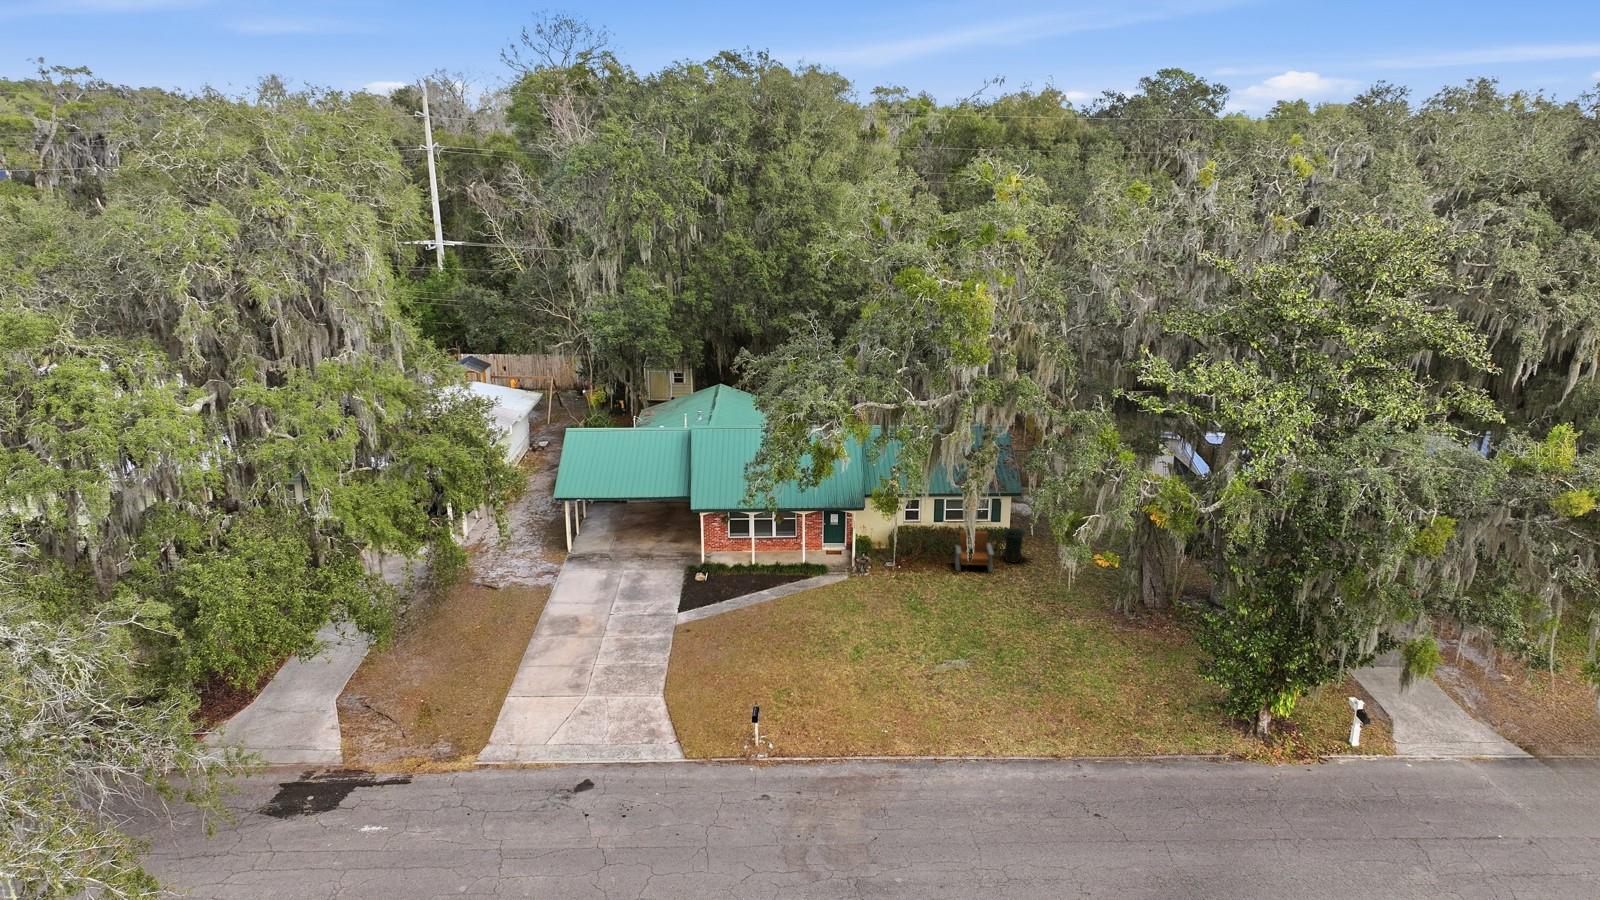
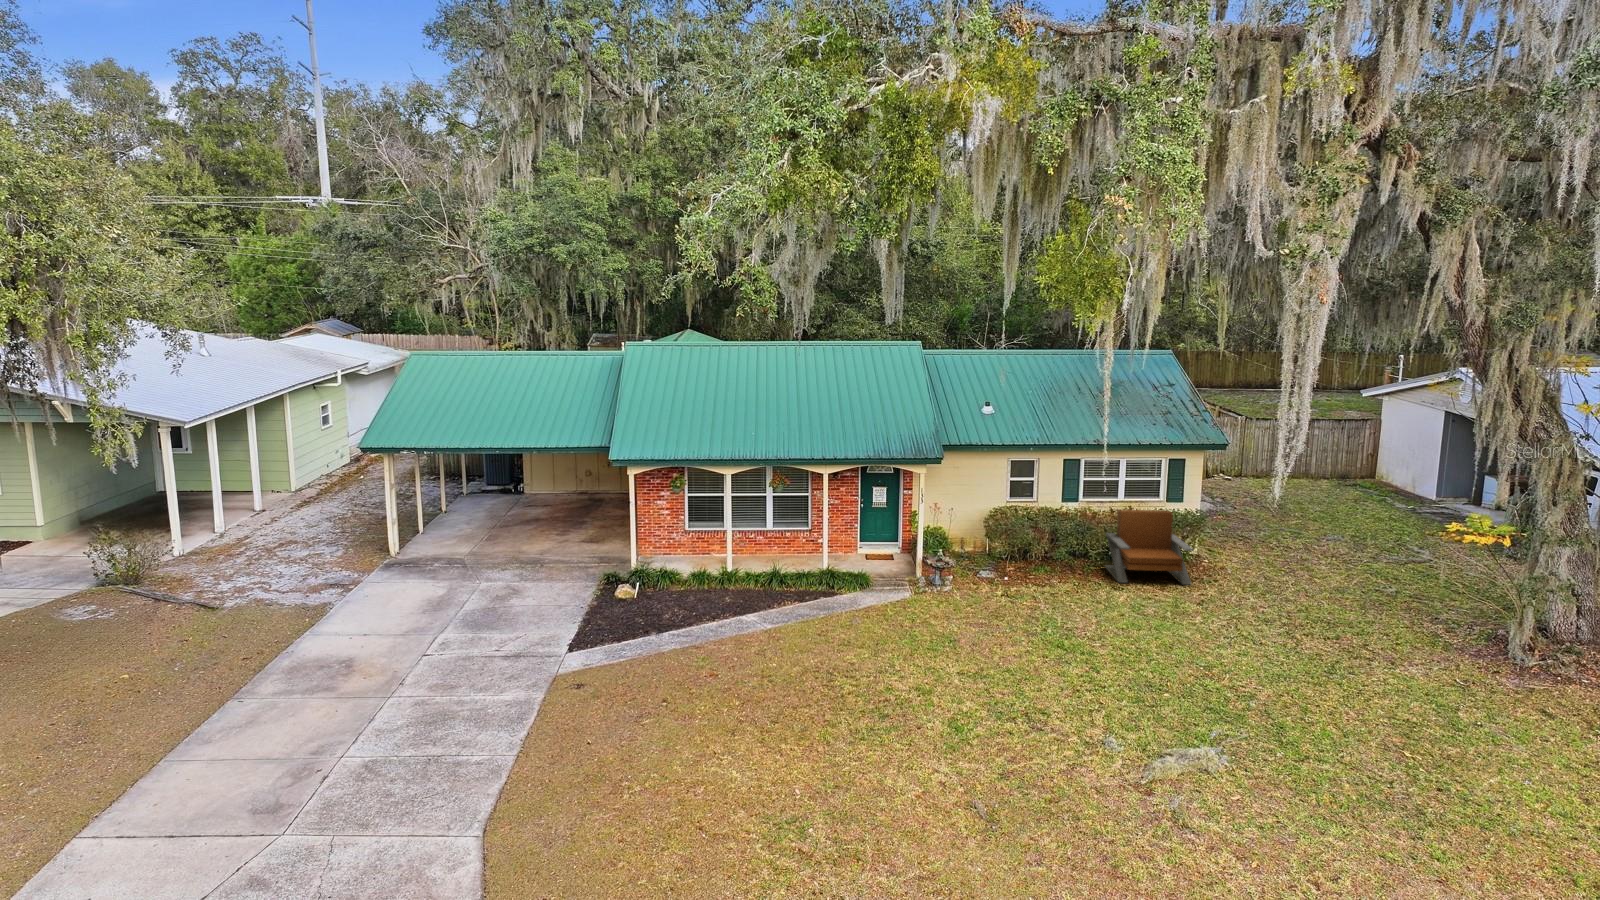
trash can: present [1002,528,1027,562] -> none [1193,508,1244,571]

